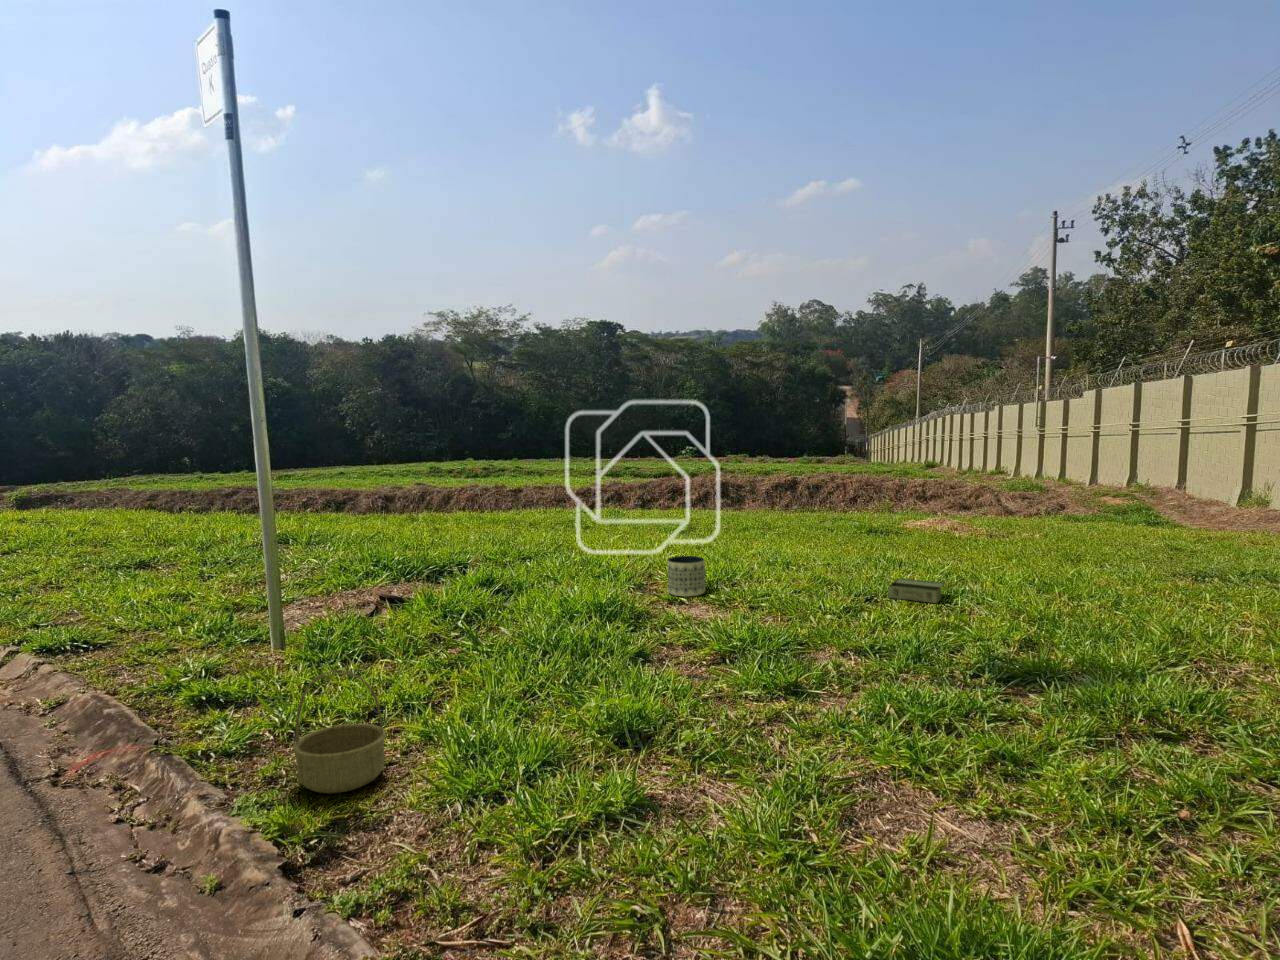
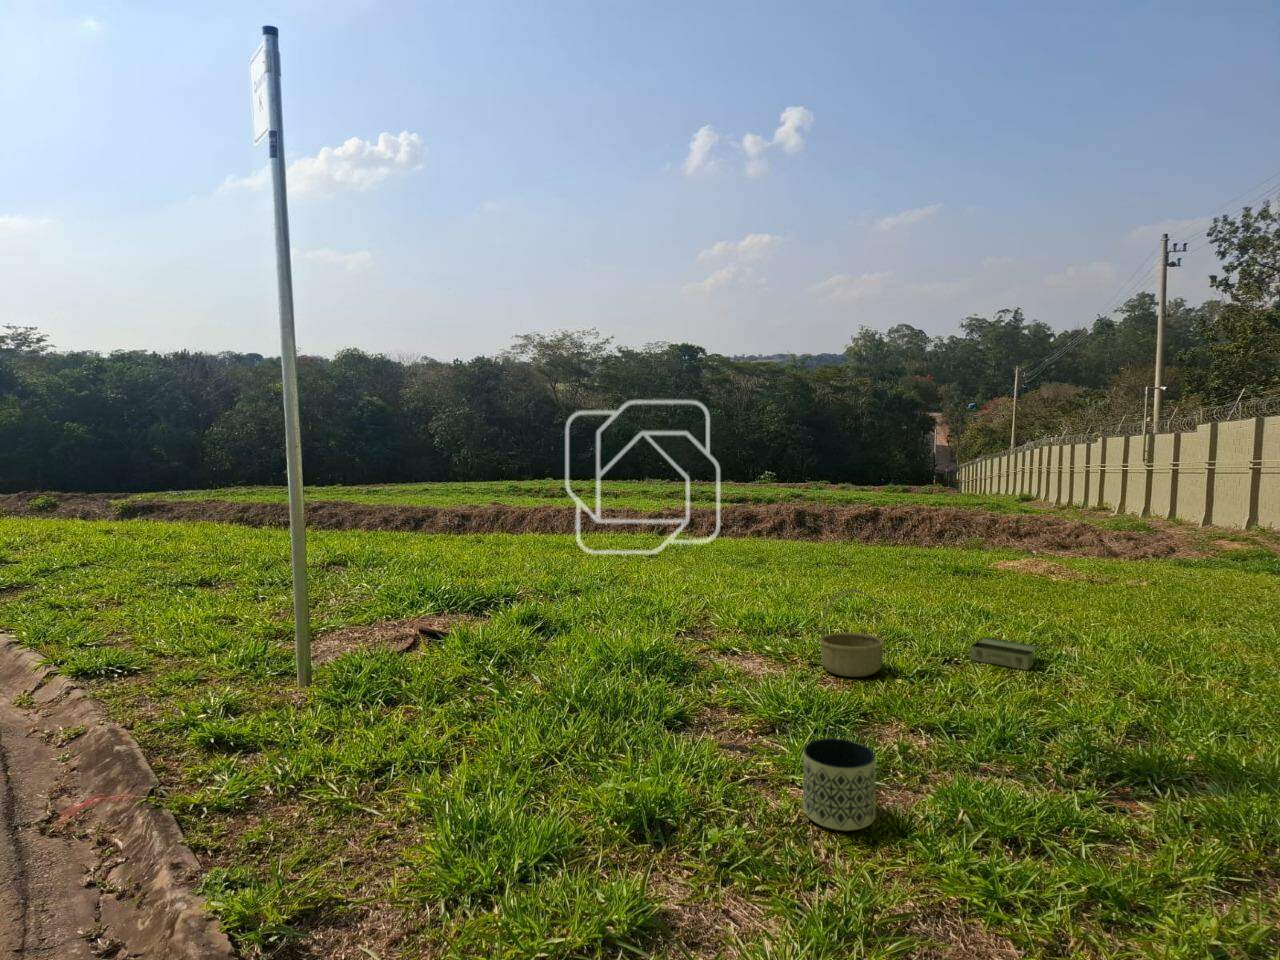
planter: present [668,556,705,597] -> present [803,738,876,831]
basket: present [293,670,386,793] -> present [819,589,885,677]

